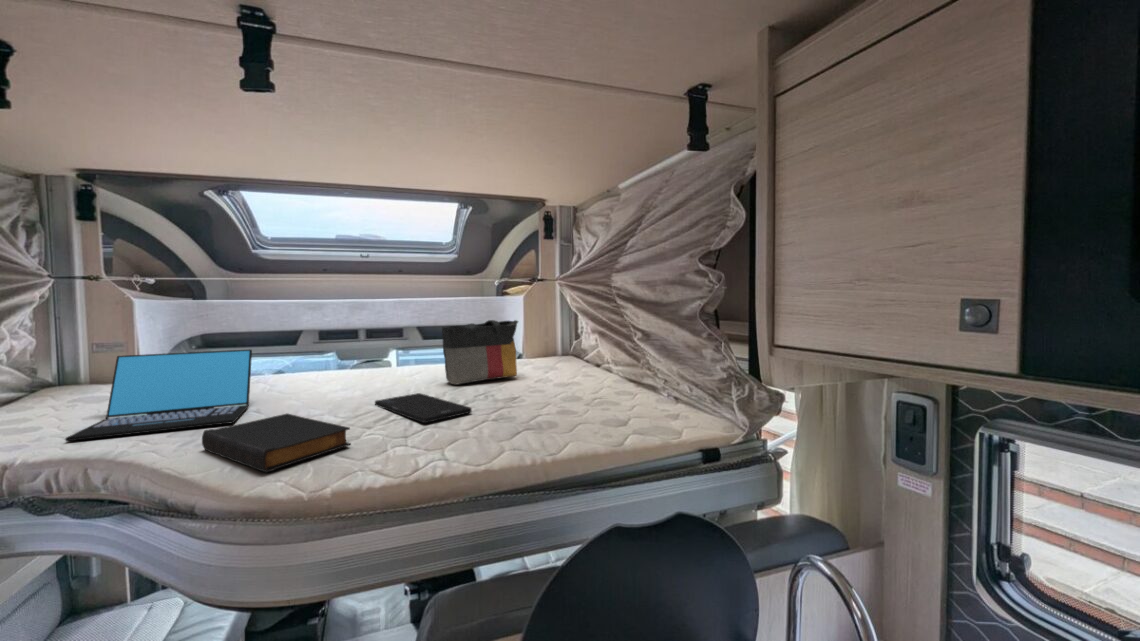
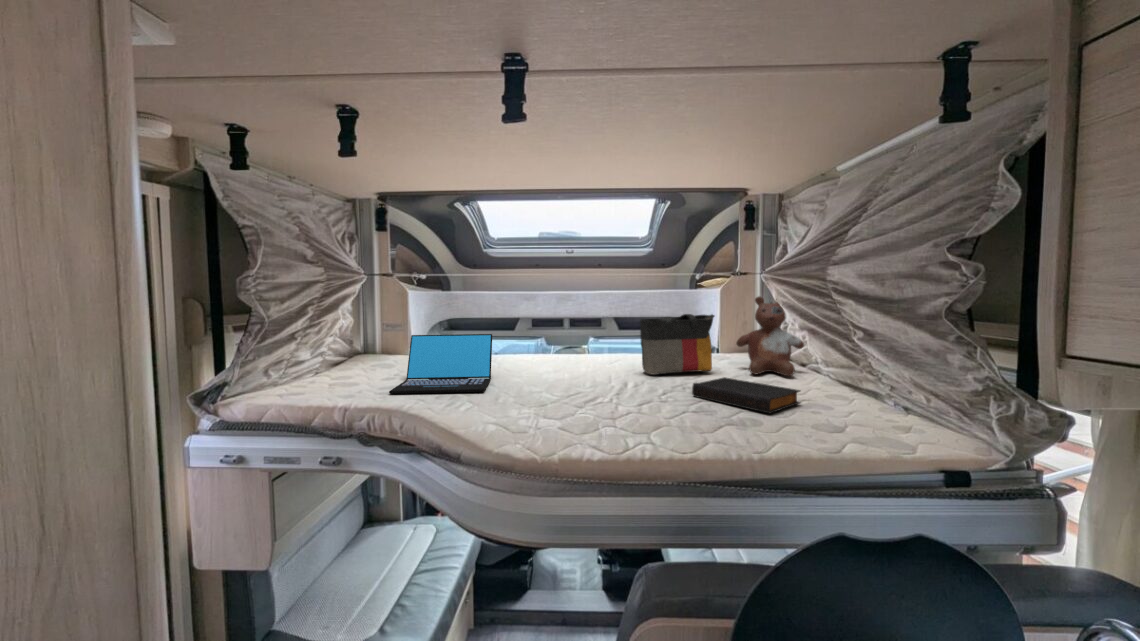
stuffed bear: none [540,302,598,377] -> present [736,297,804,376]
smartphone: present [375,393,472,423] -> none [584,380,671,408]
book: present [202,414,351,472] -> present [692,377,800,413]

